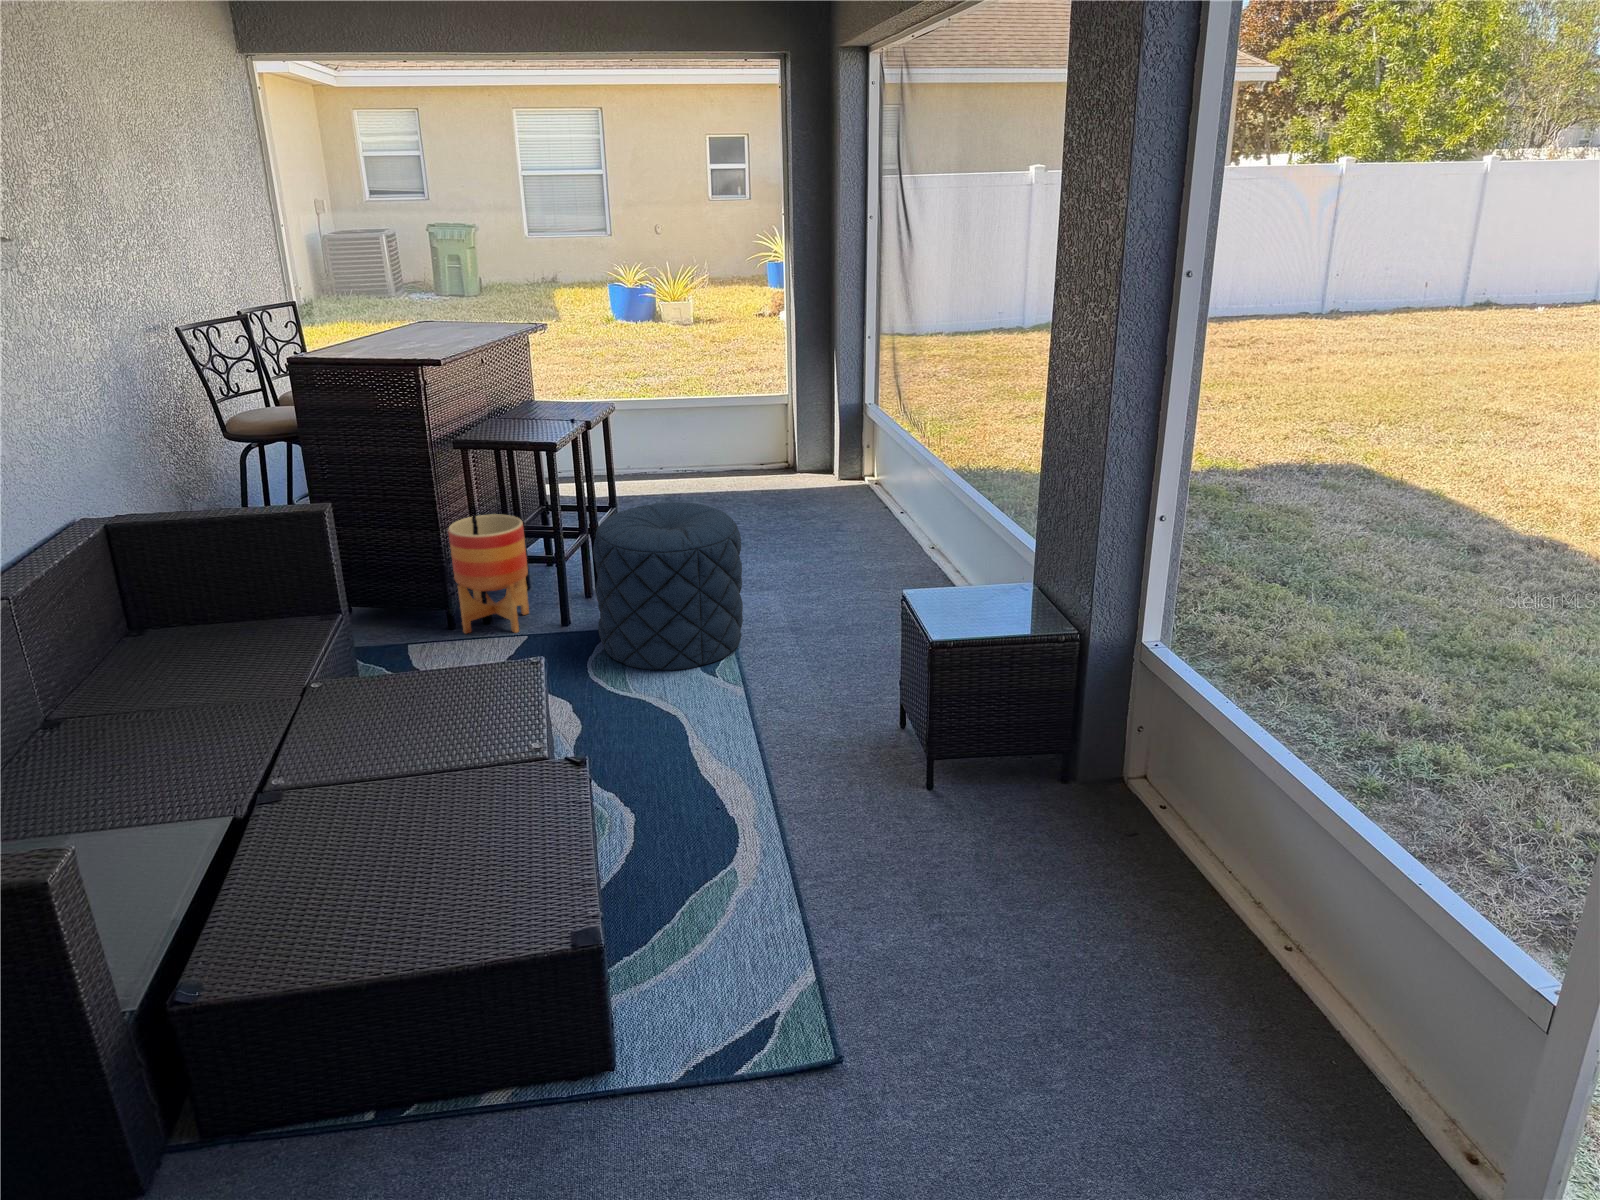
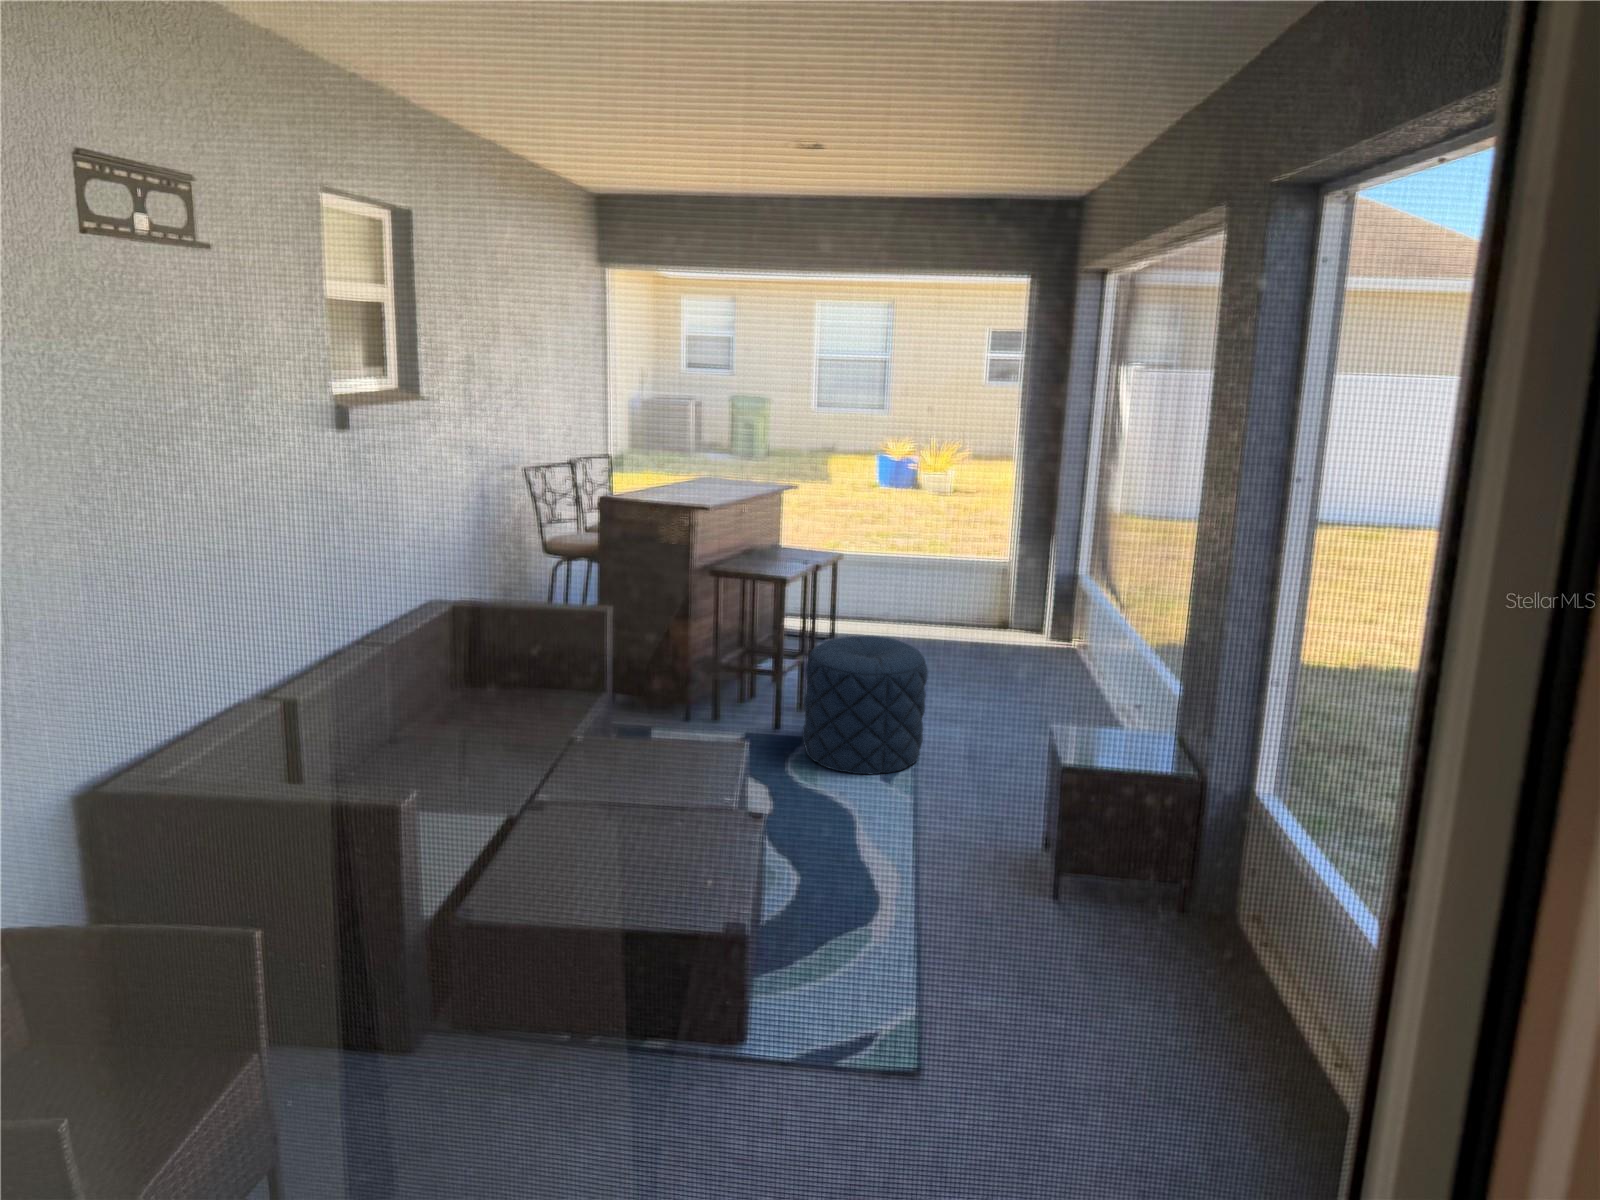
planter: present [448,514,529,633] -> none [697,631,755,729]

